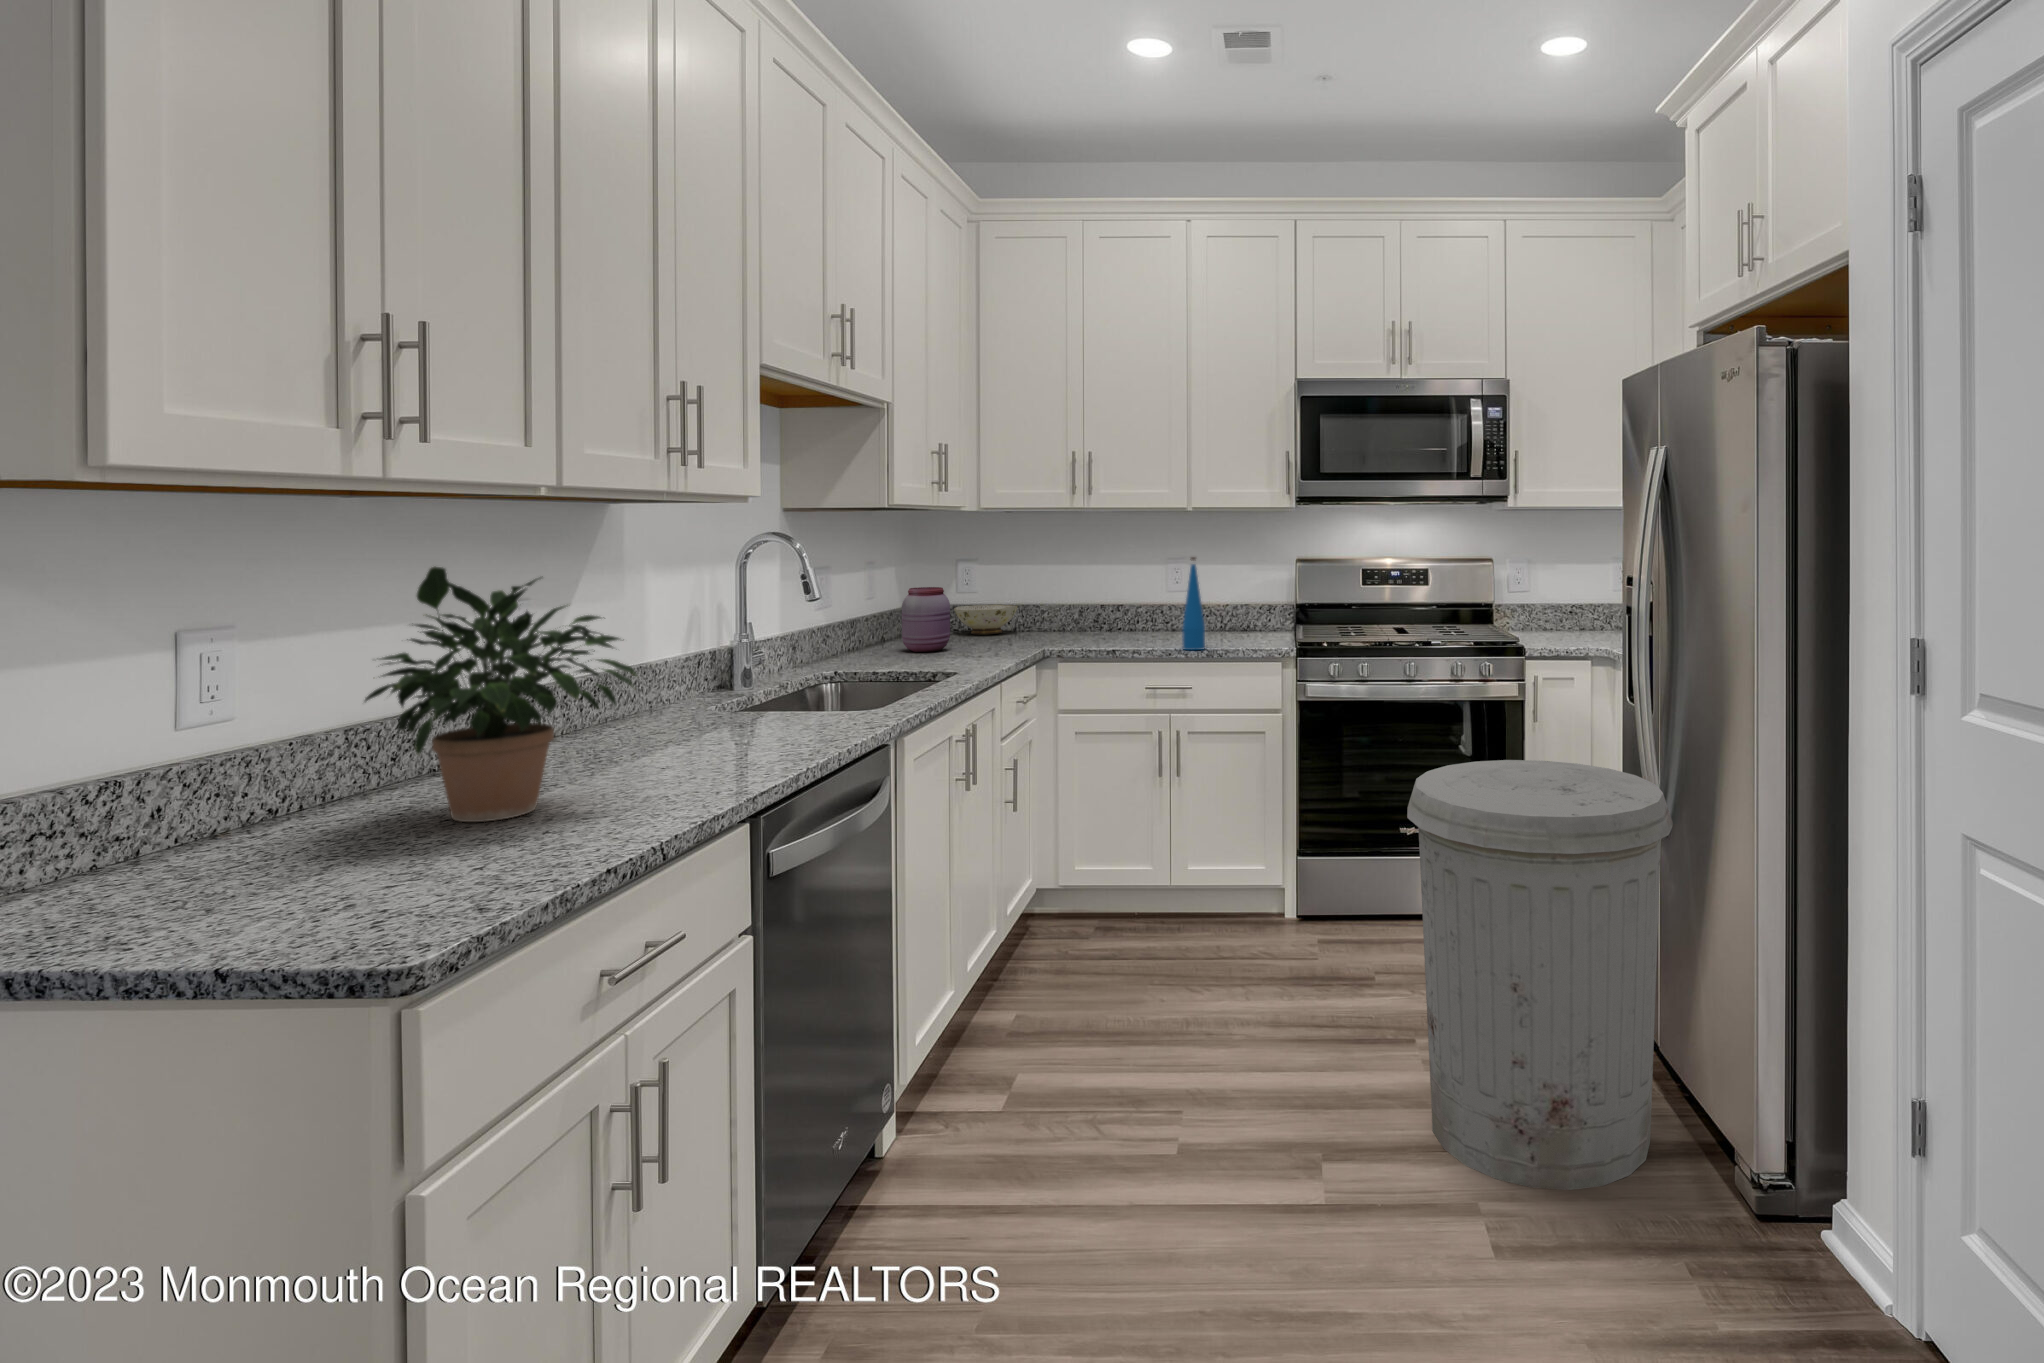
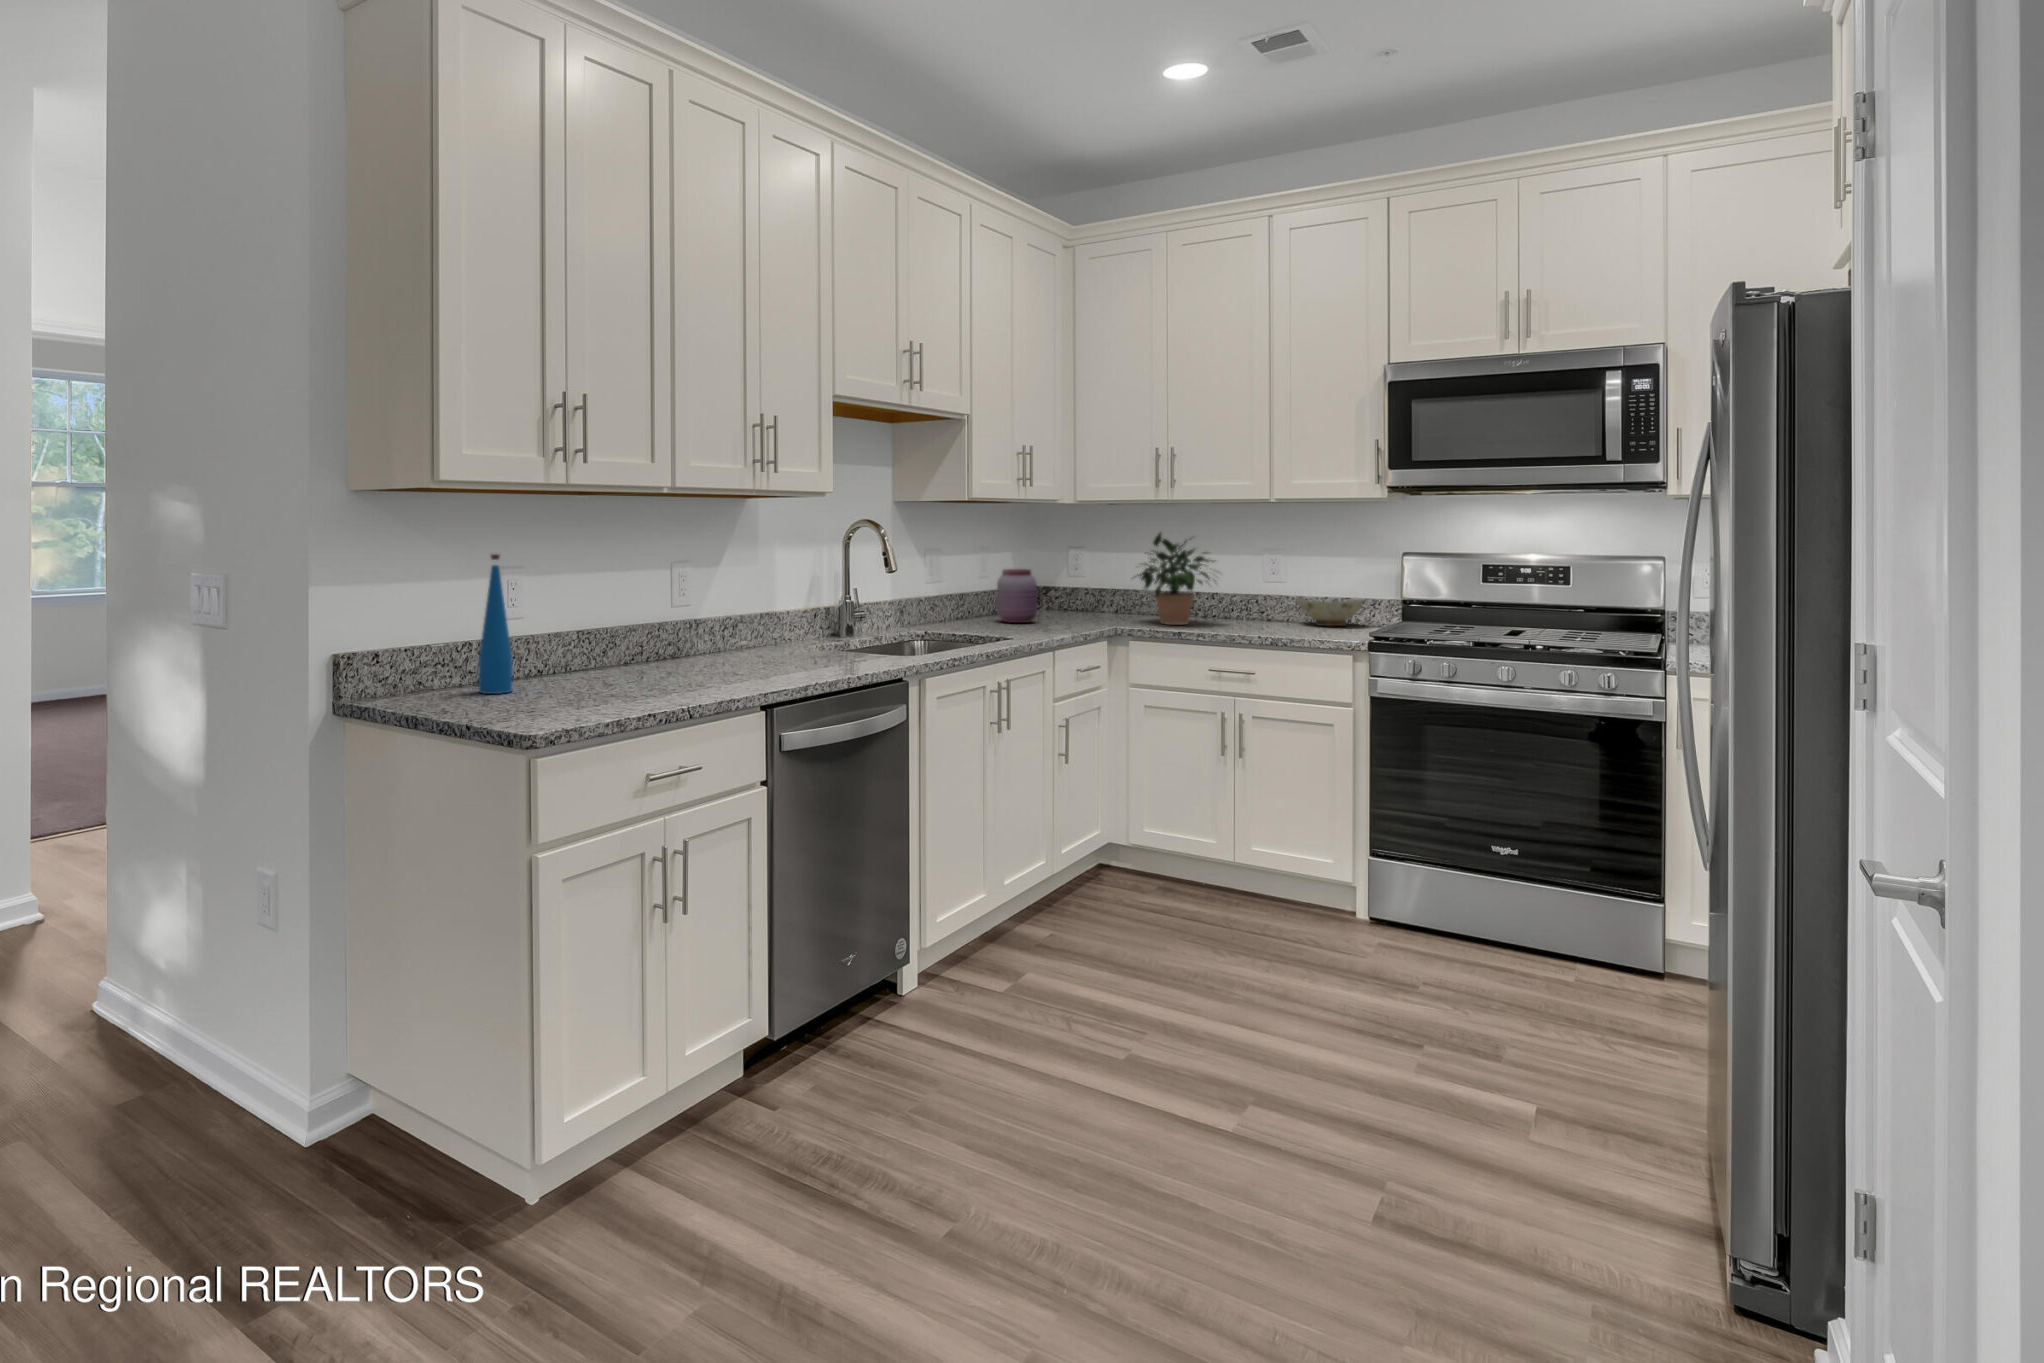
bottle: present [1182,557,1205,650] -> present [479,554,513,694]
potted plant: present [365,567,636,822] -> present [1137,533,1214,625]
ceramic bowl: present [954,605,1017,634] -> present [1297,598,1363,626]
trash can: present [1407,760,1673,1190] -> none [1363,762,1694,1223]

